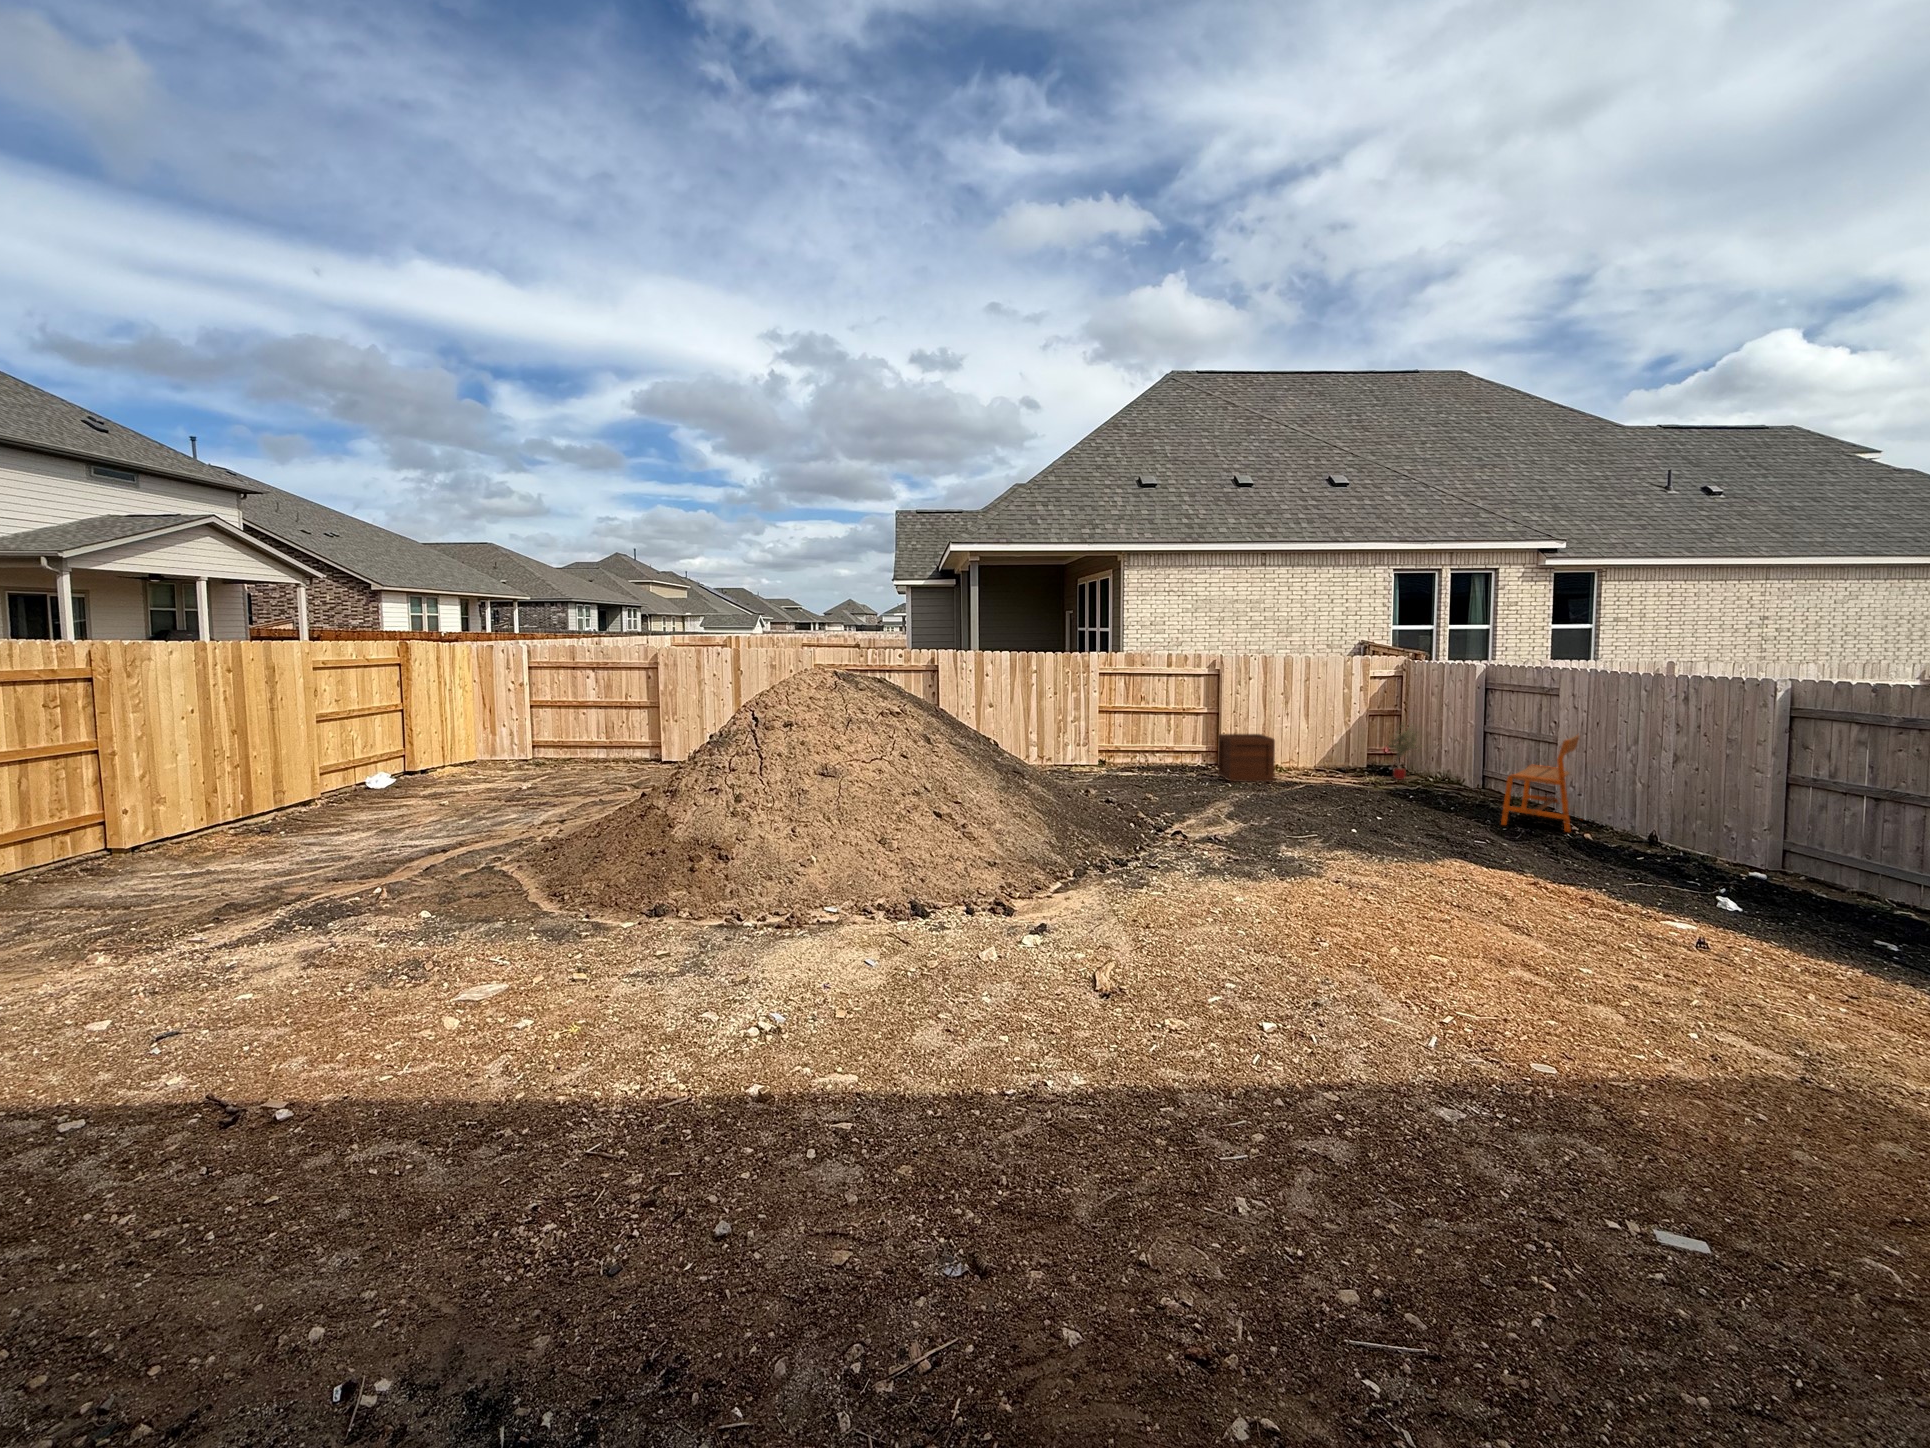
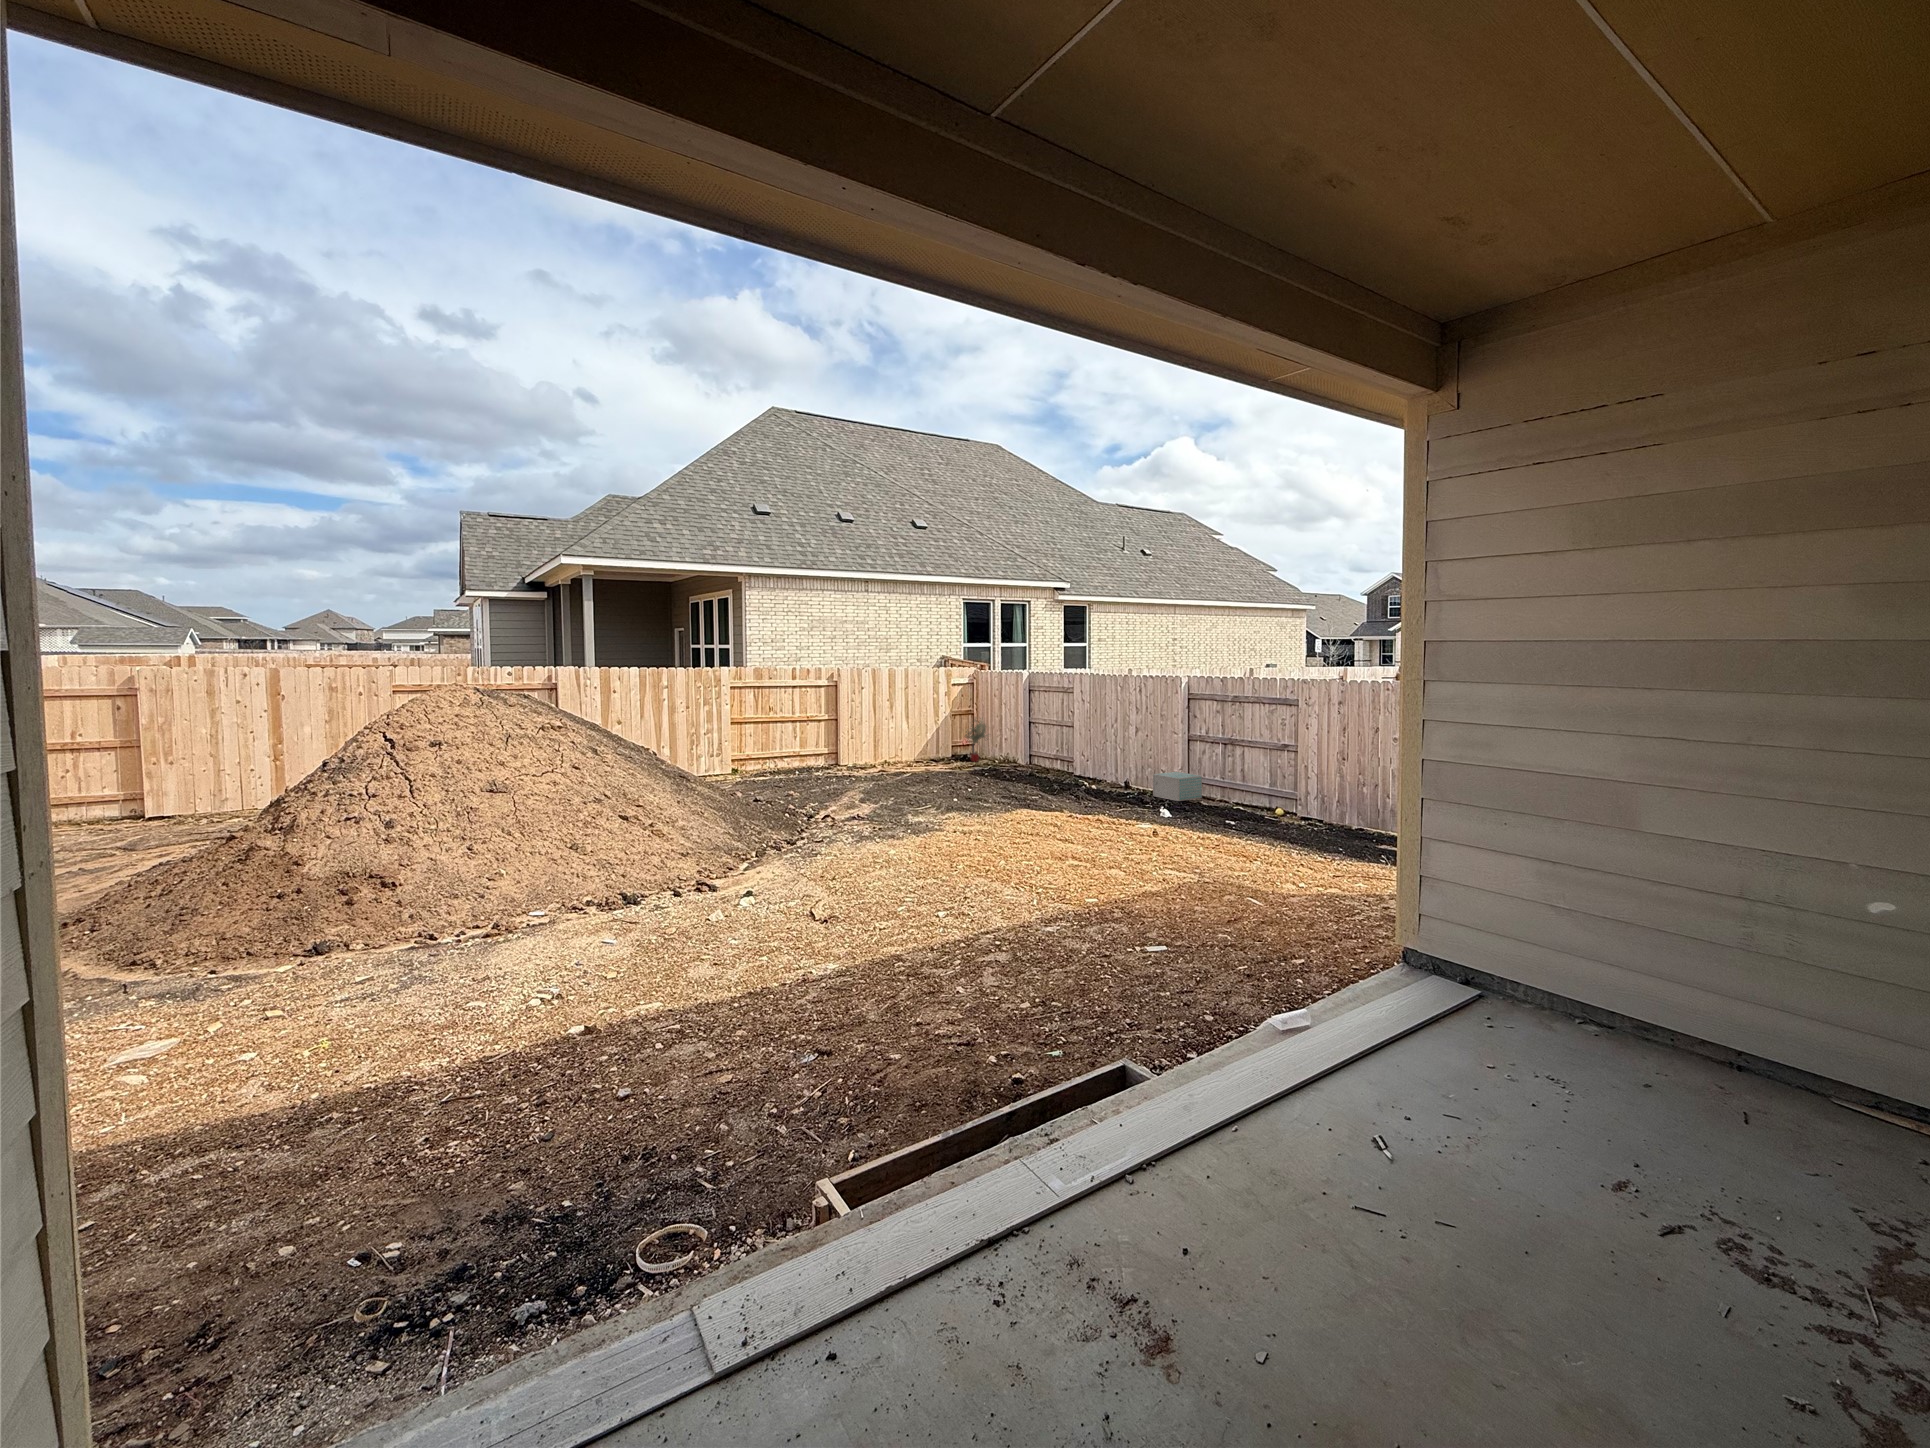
wooden crate: present [1218,734,1275,782] -> none [837,733,885,775]
bench: present [1501,735,1579,832] -> none [1050,716,1098,786]
storage box: none [1676,829,1775,877] -> present [1153,772,1202,801]

